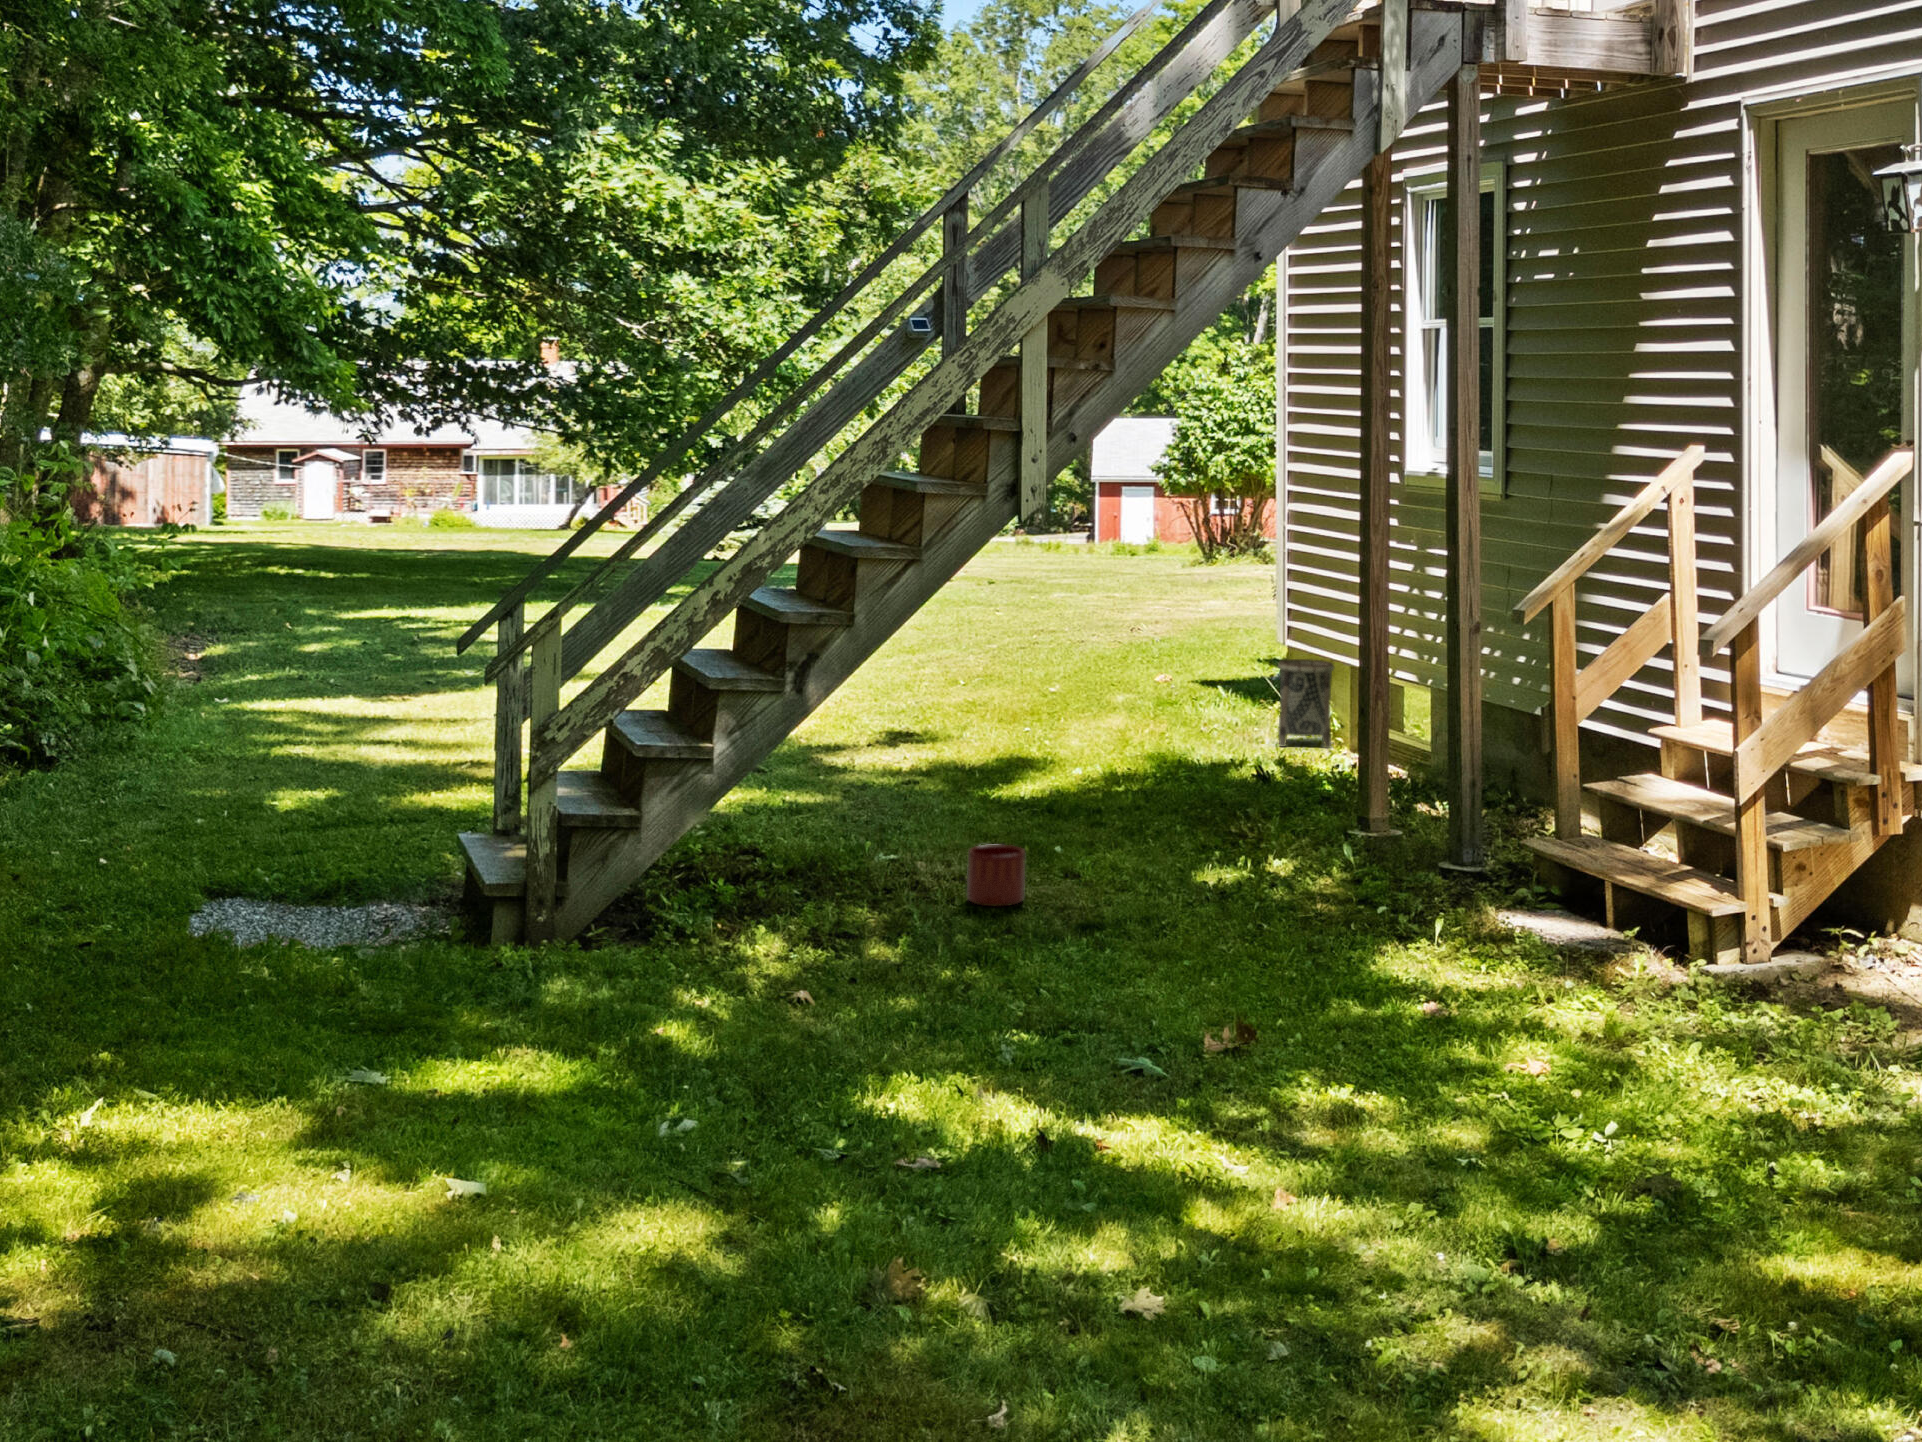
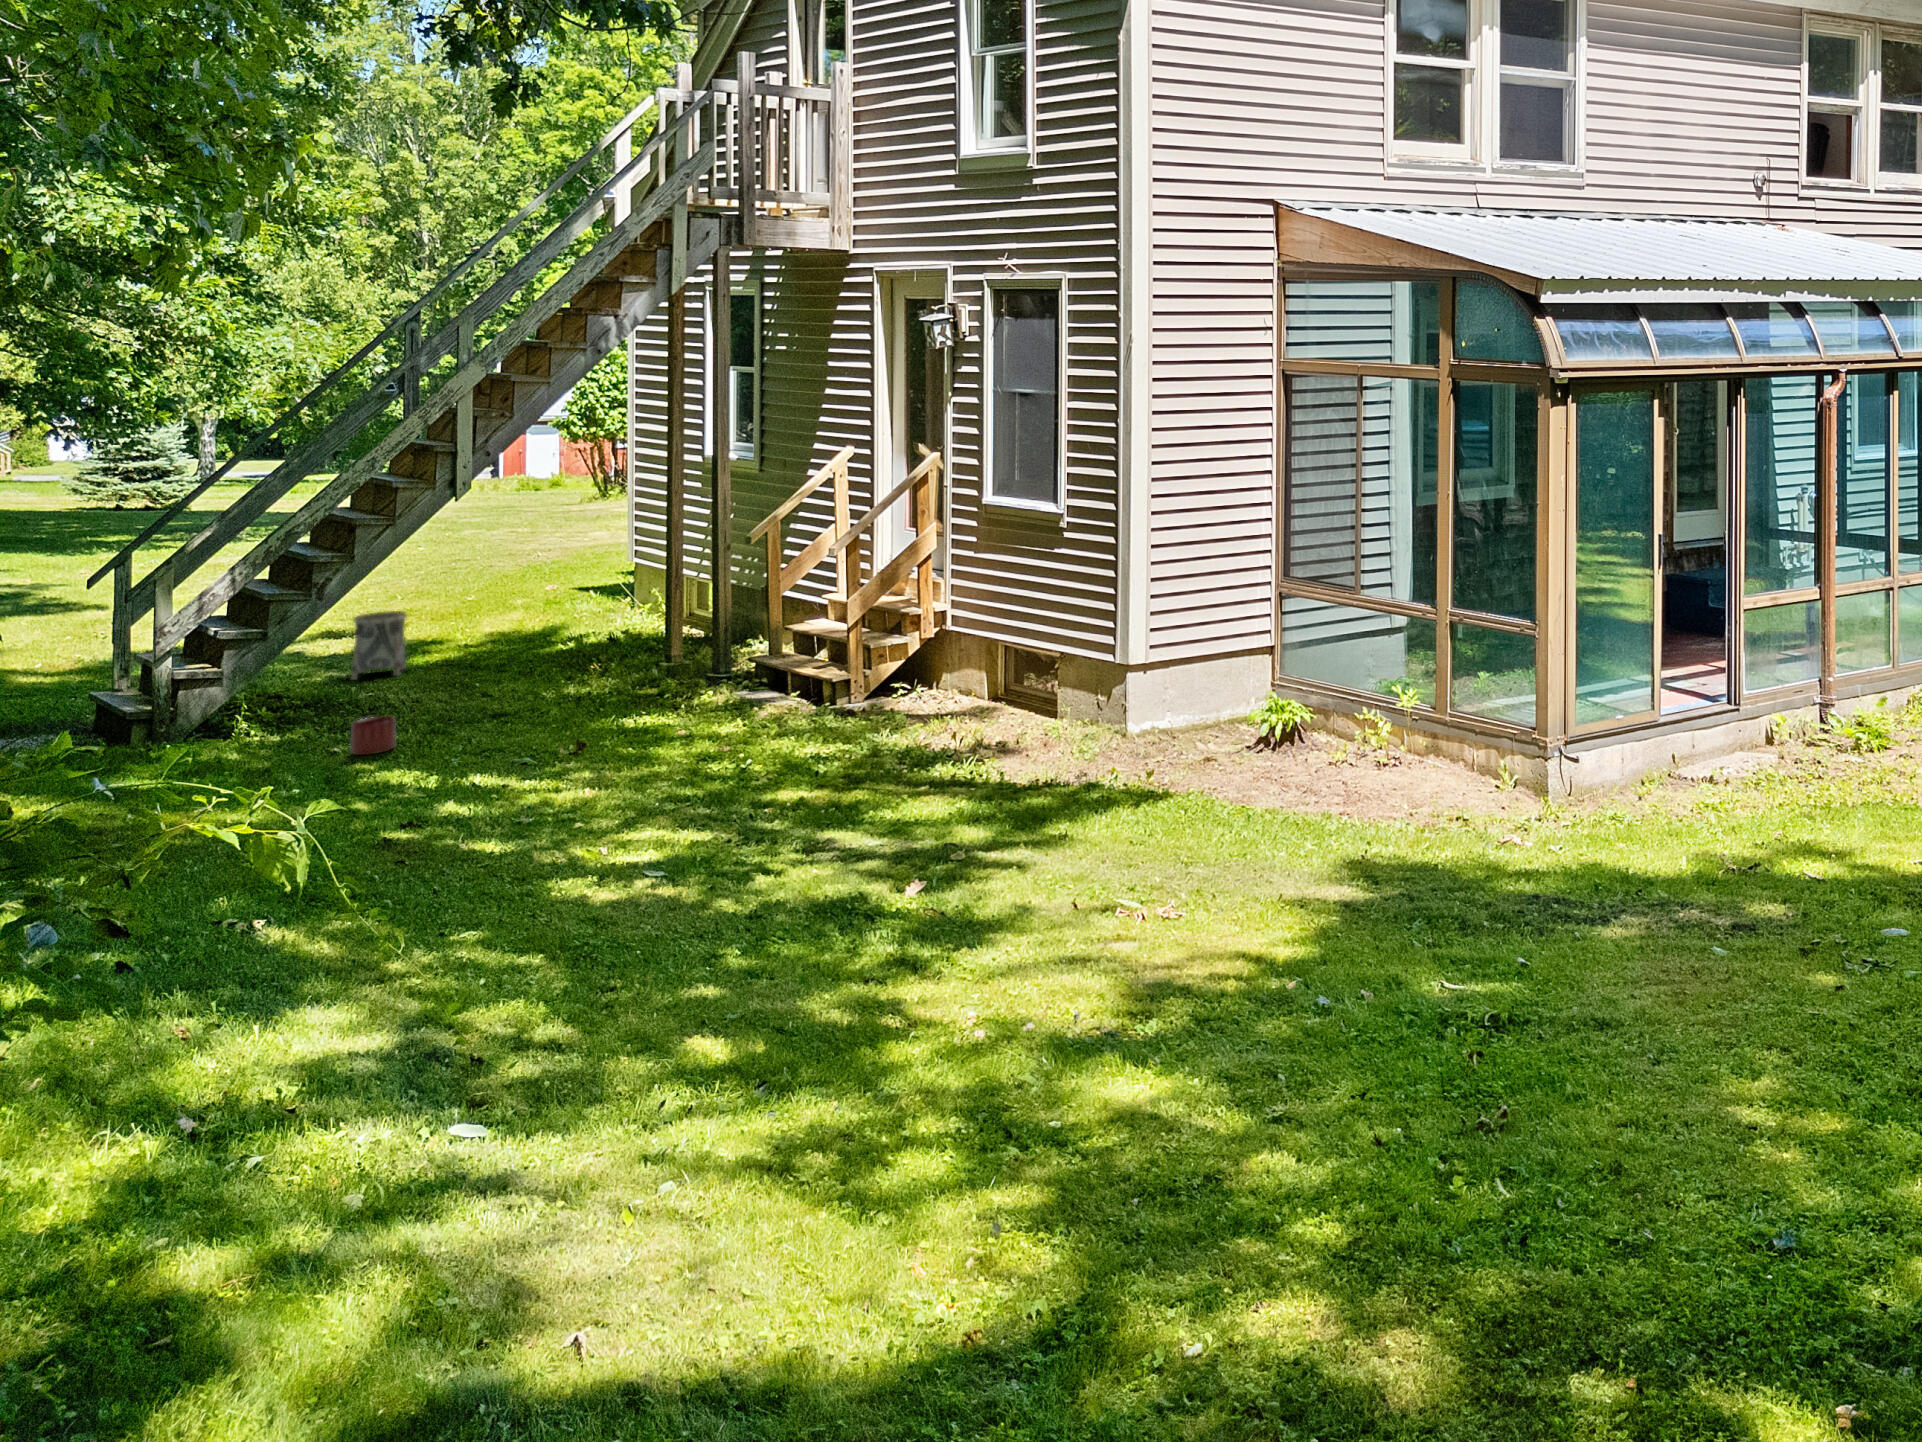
basket: present [1278,659,1334,748] -> present [351,611,407,680]

